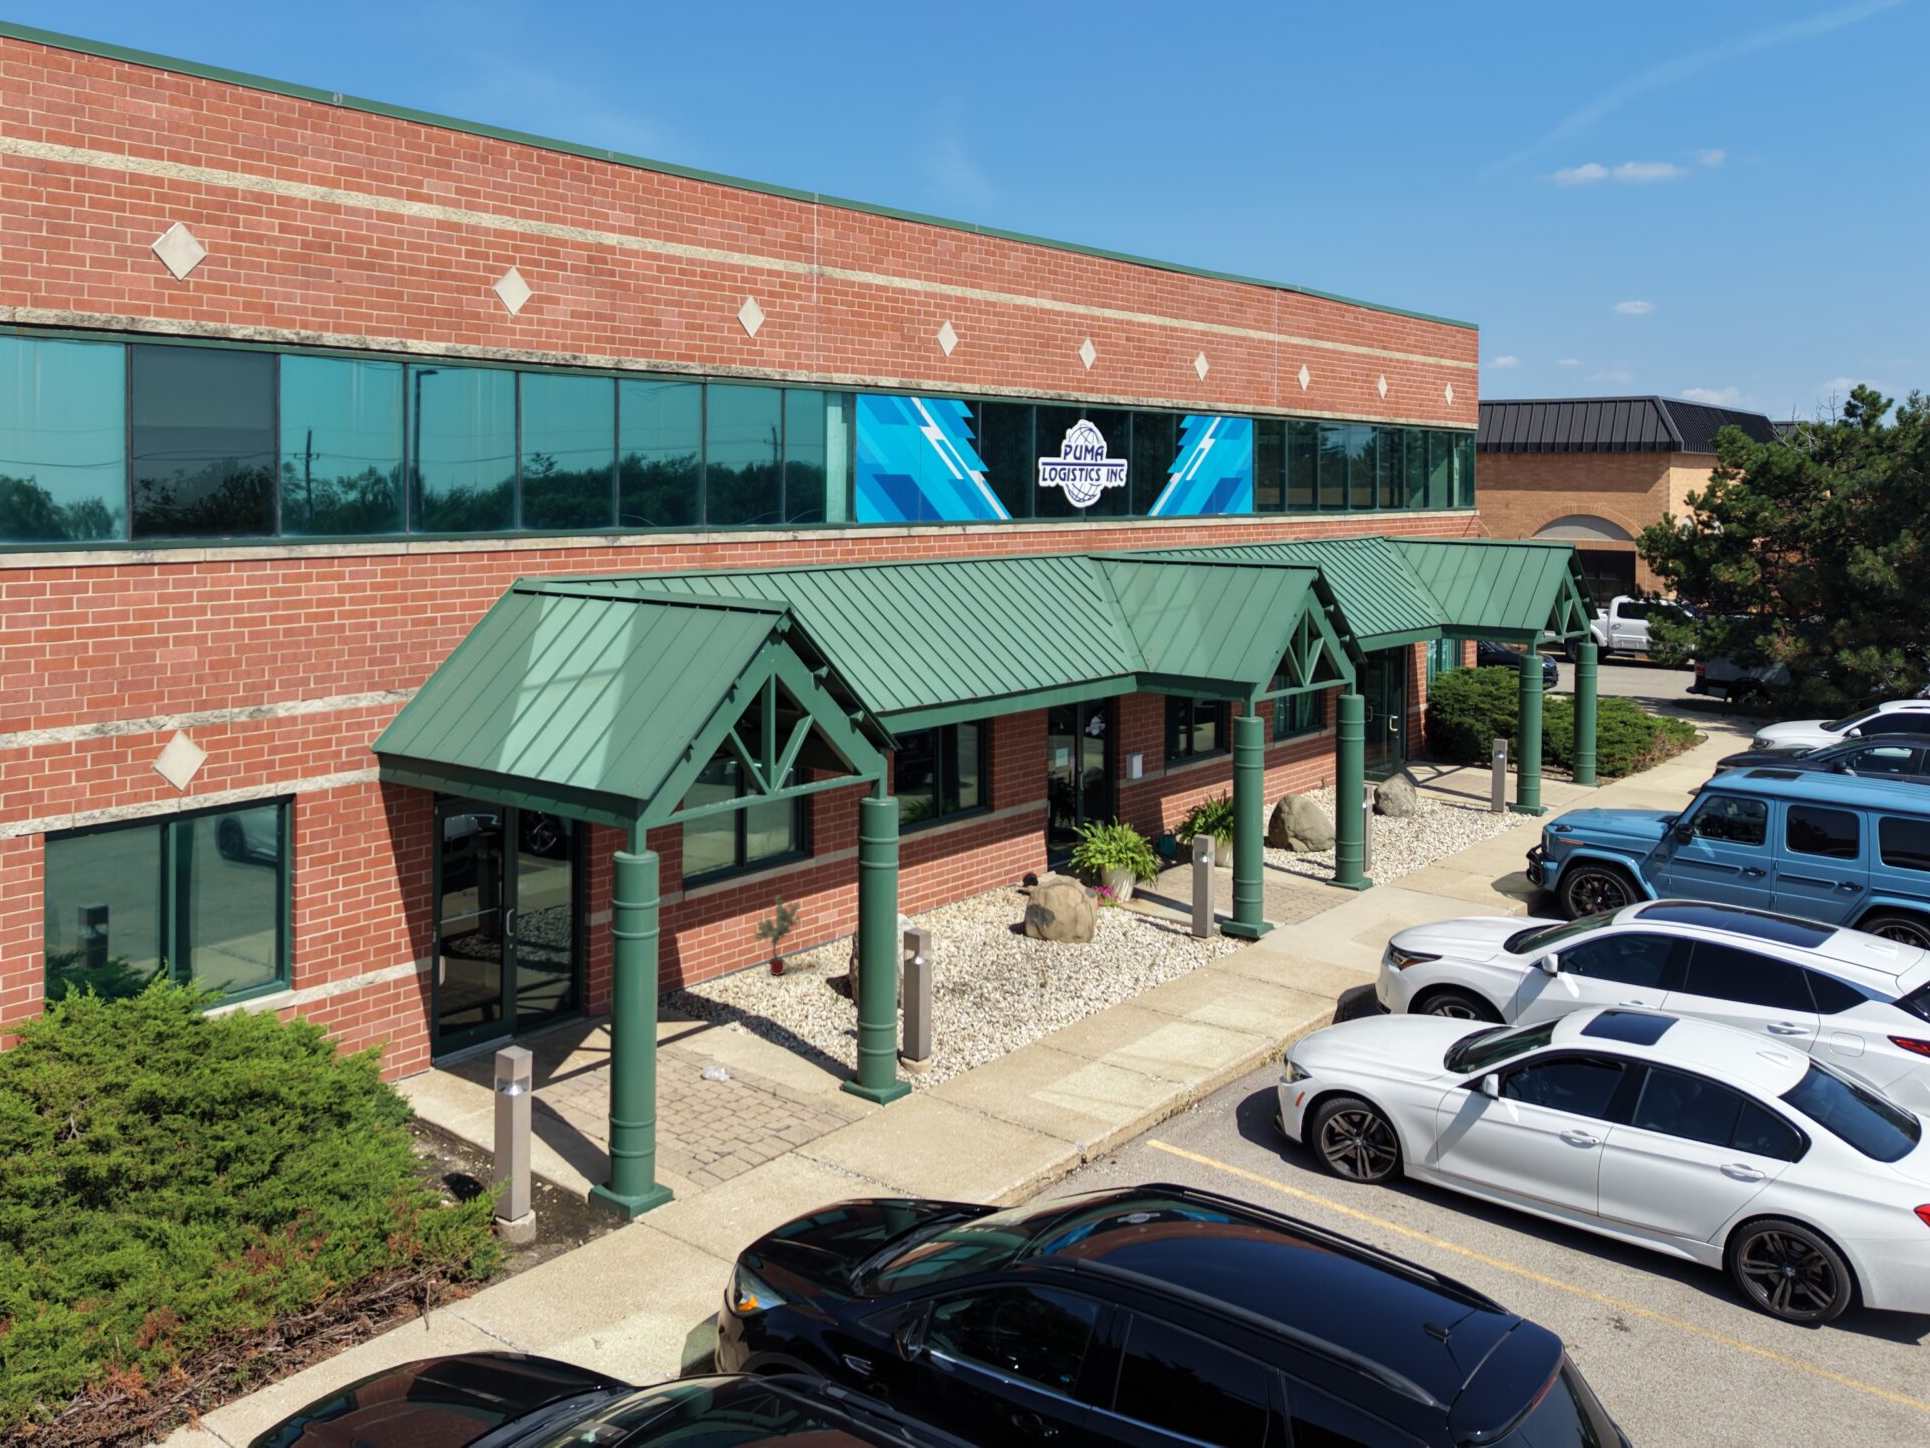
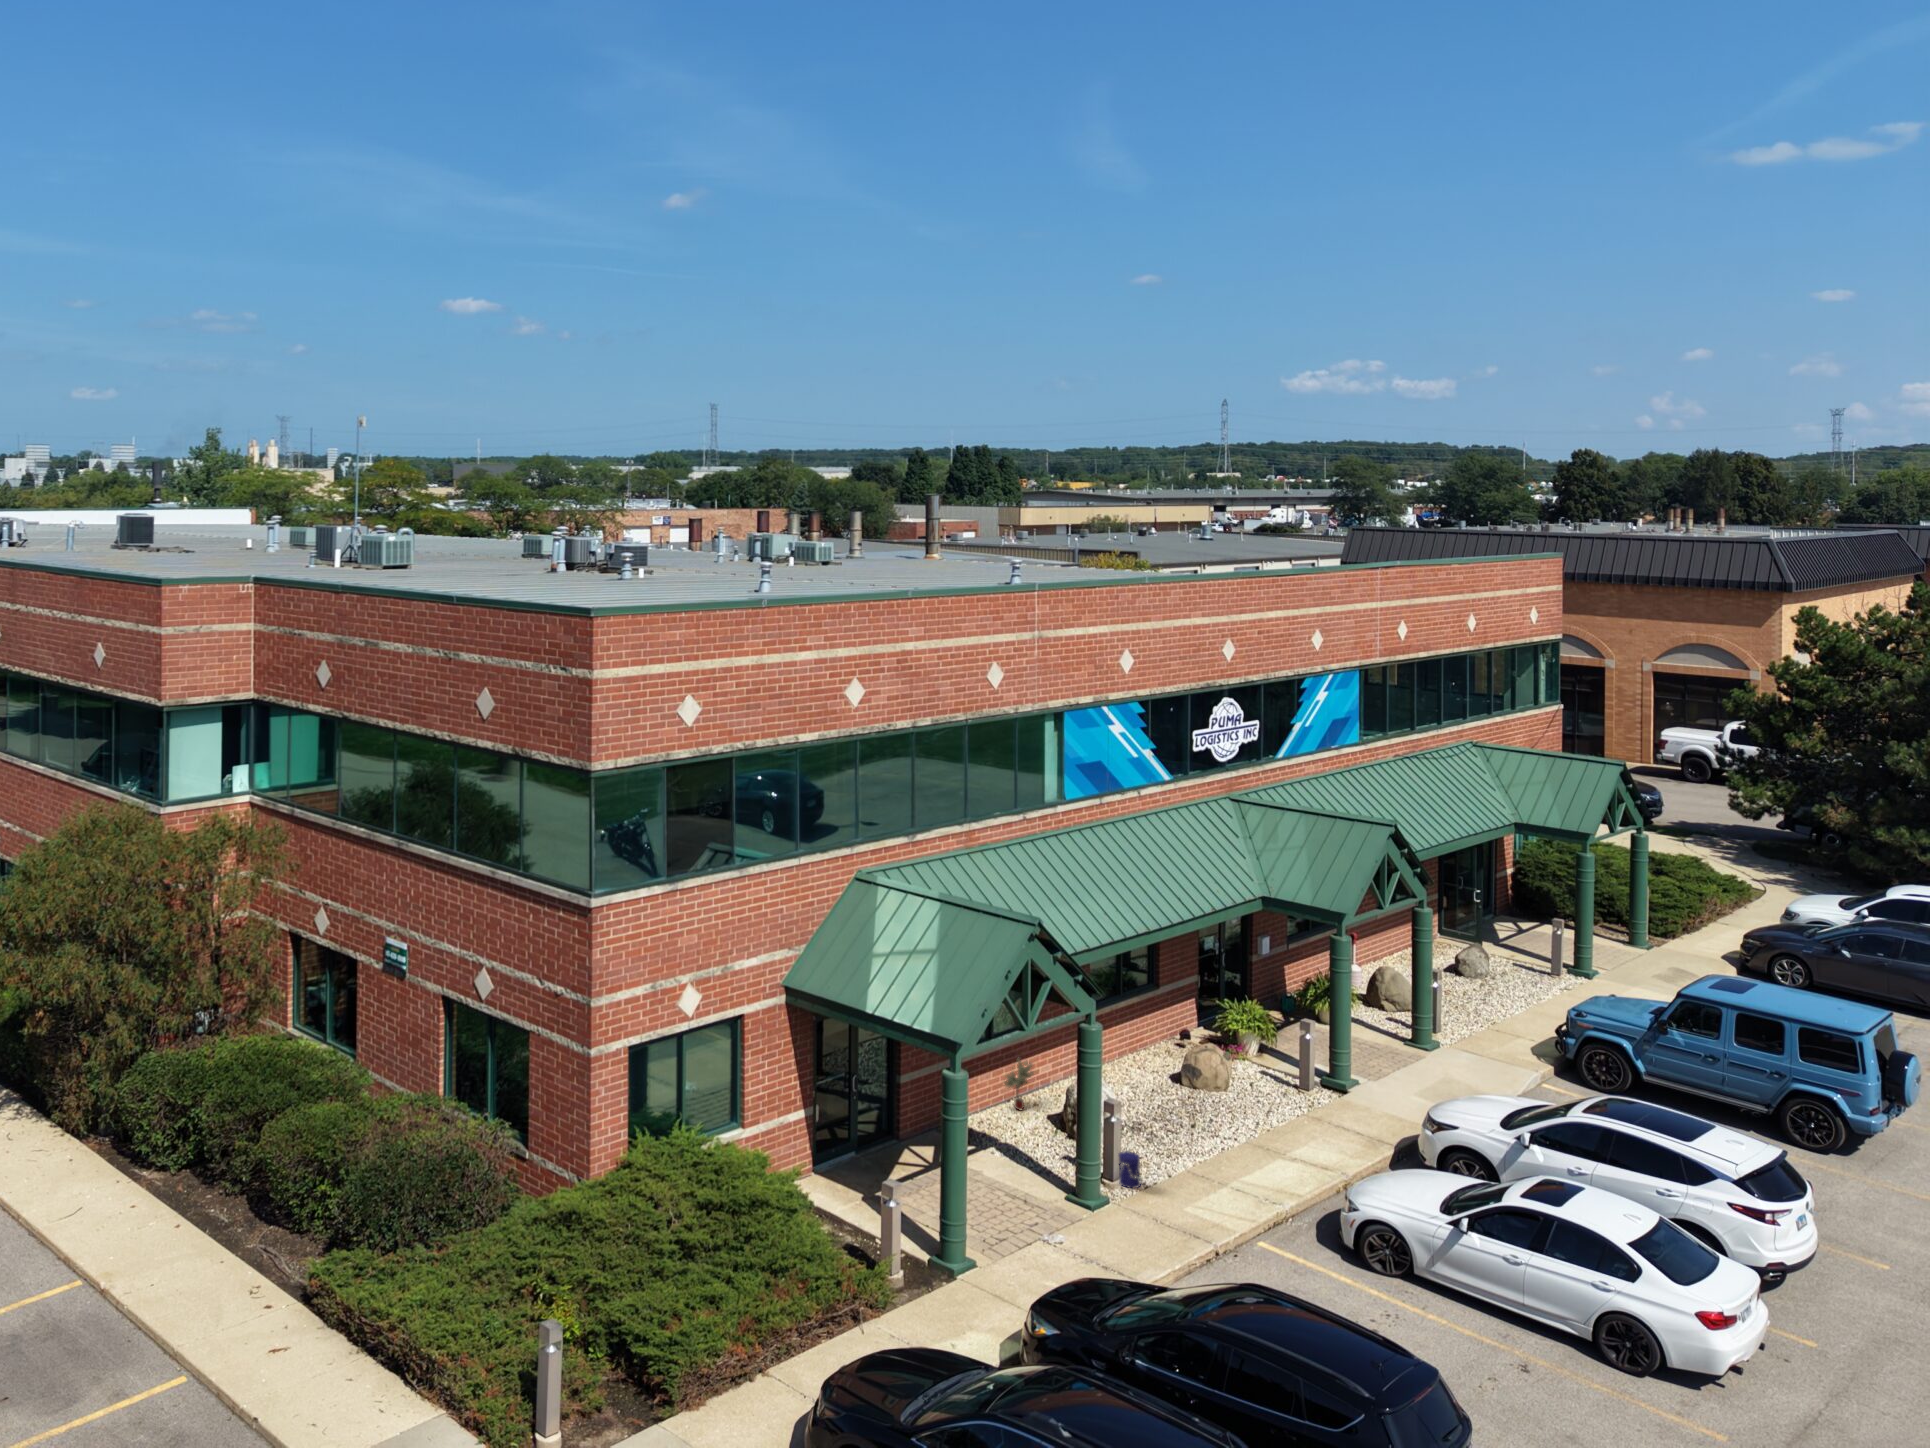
waste bin: none [921,1012,955,1069] -> present [1119,1151,1140,1188]

